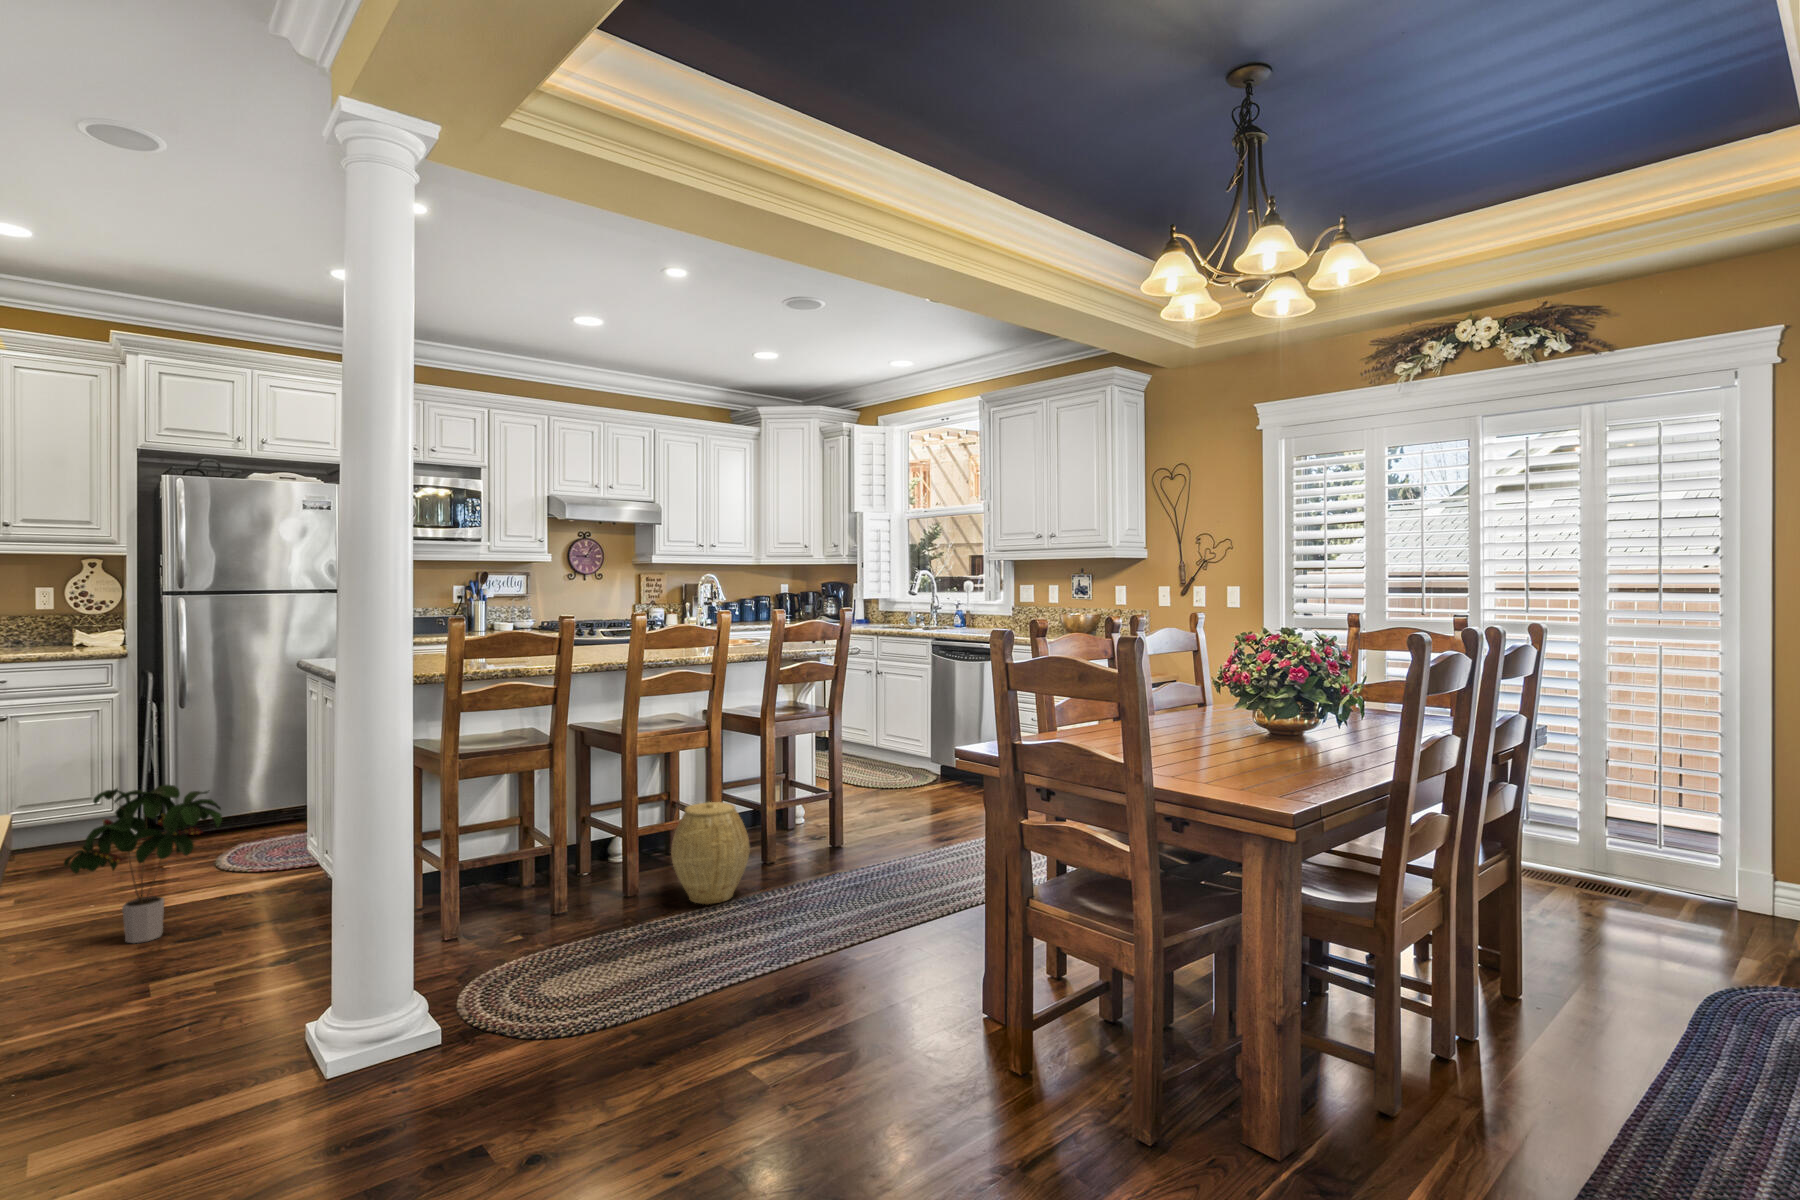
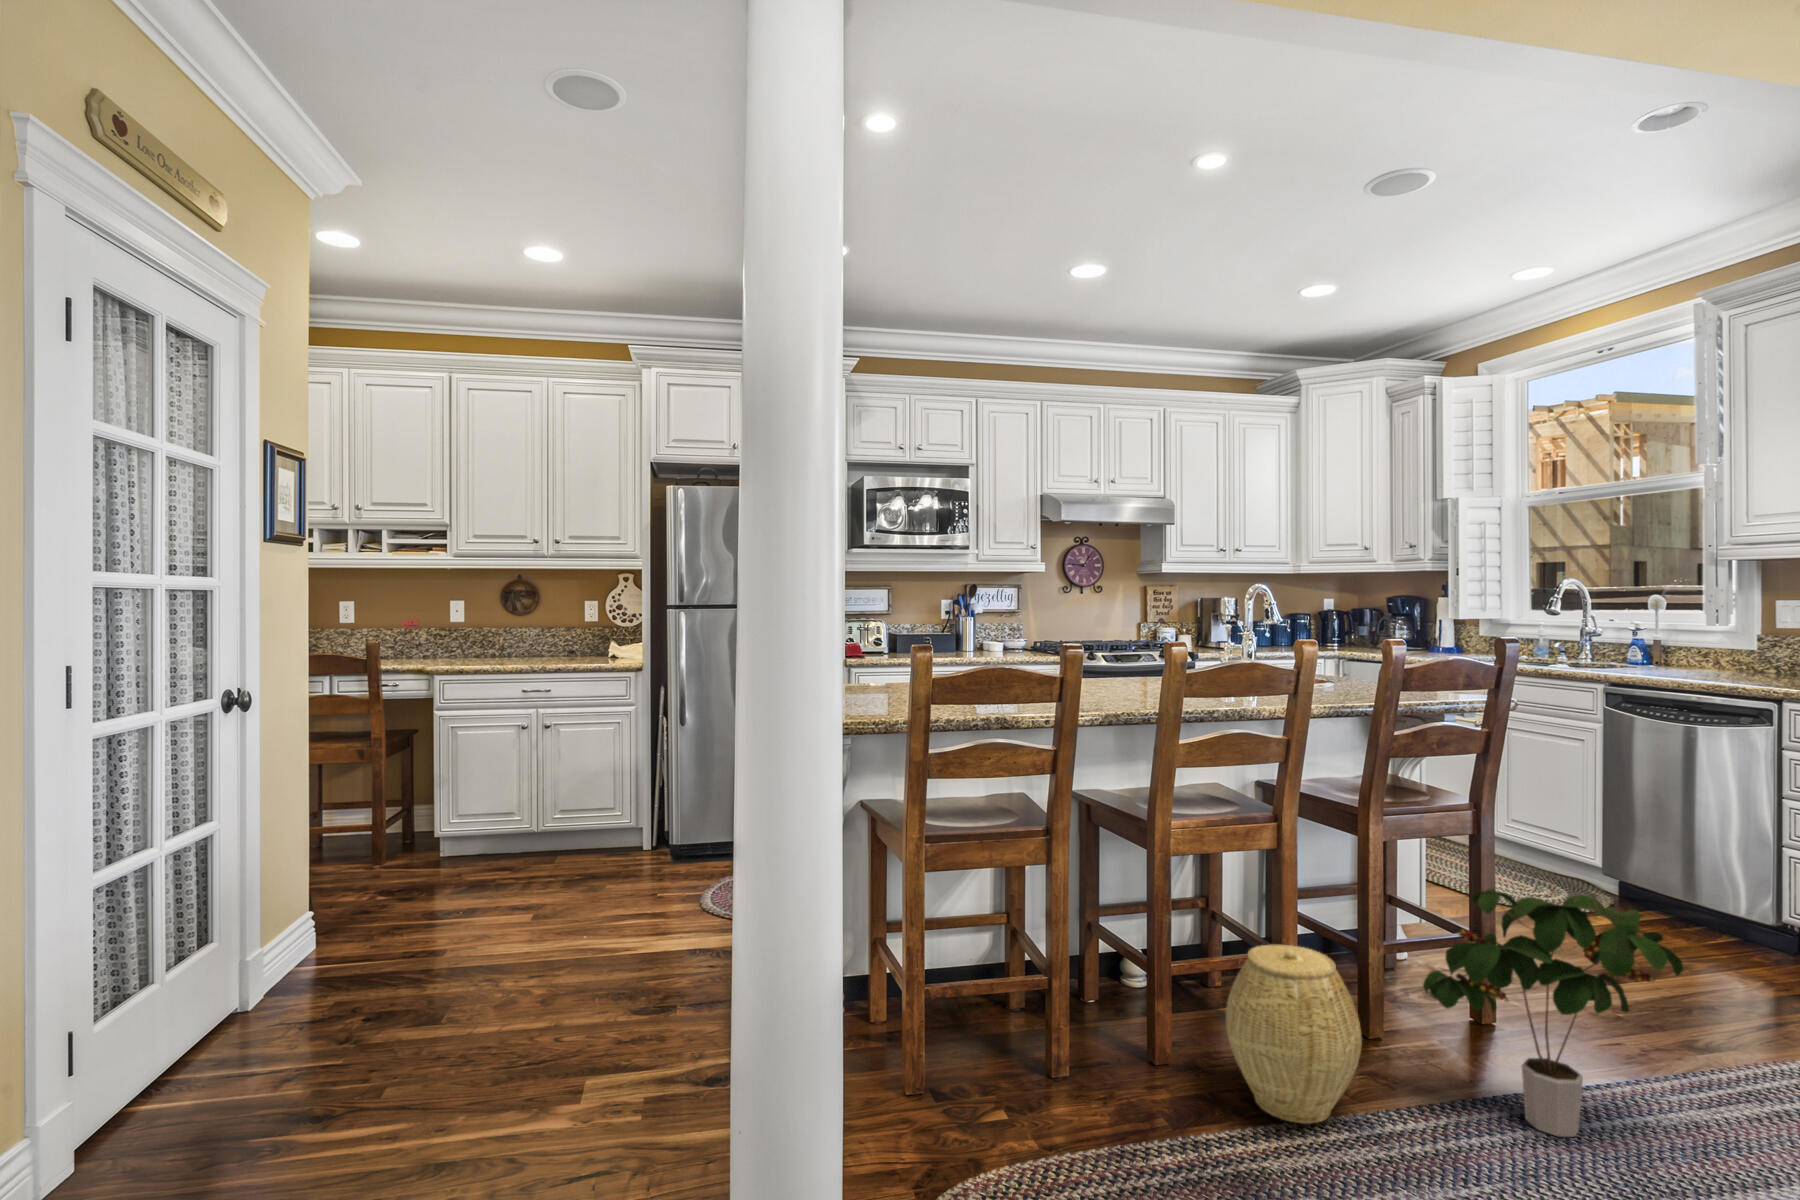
potted plant: present [64,785,222,943] -> present [1423,888,1683,1137]

